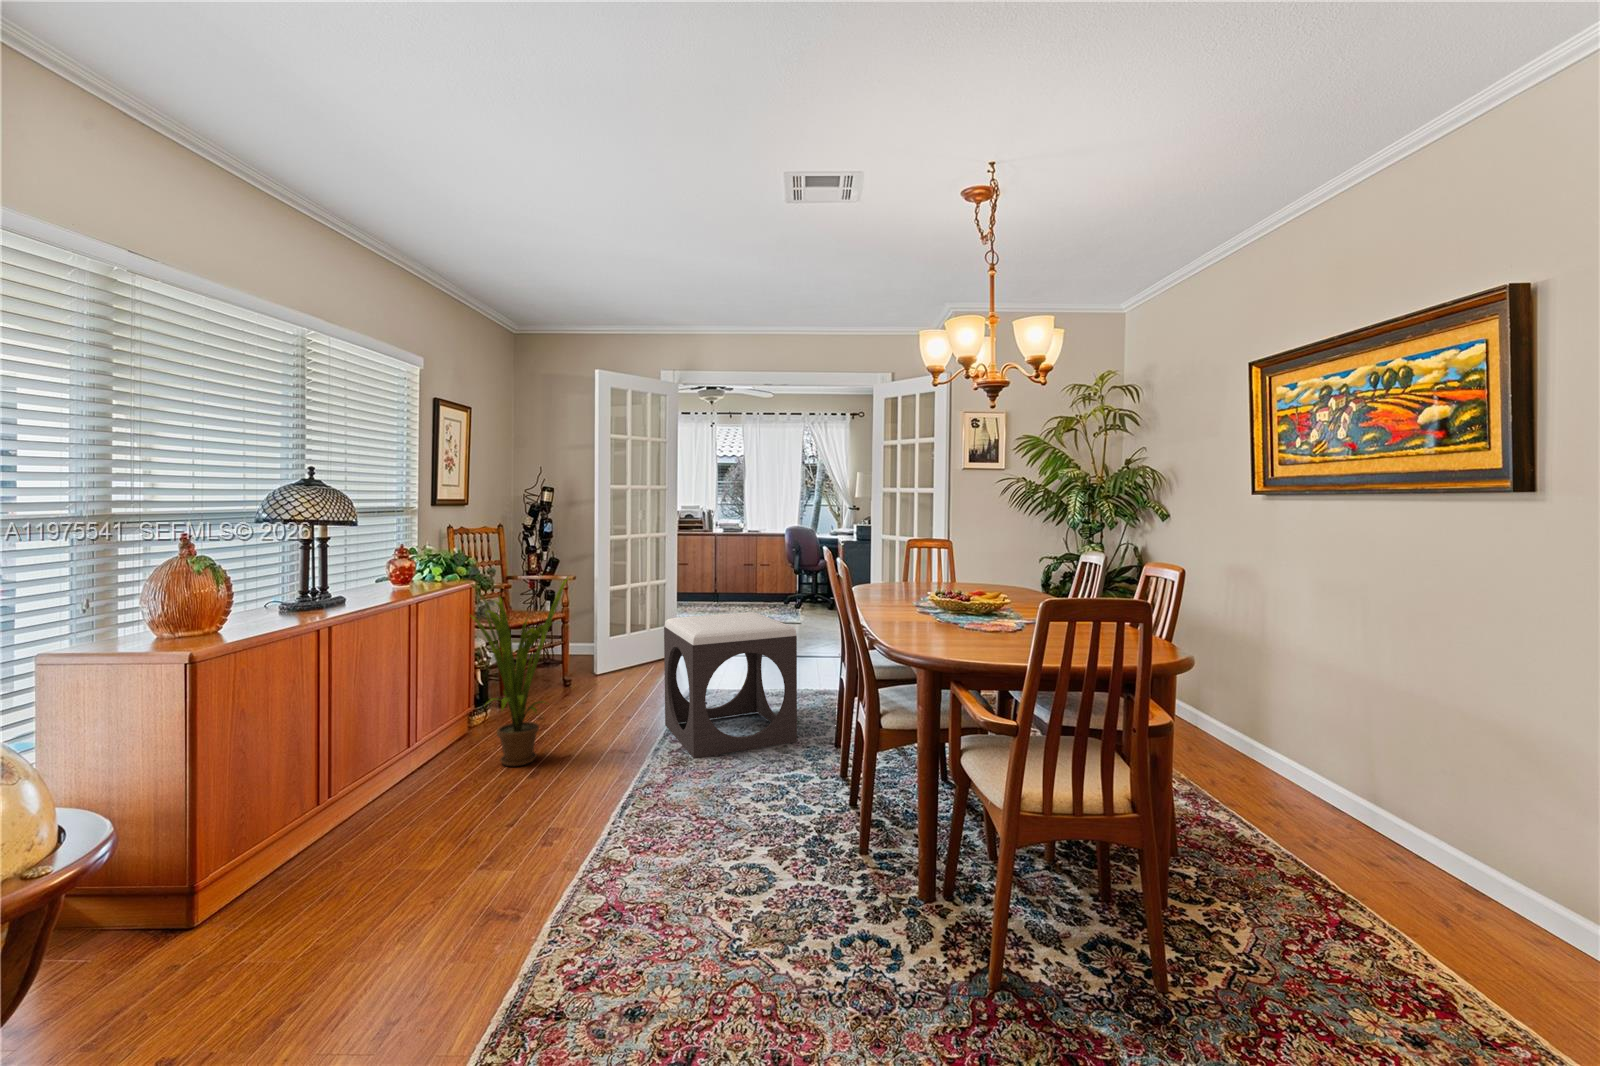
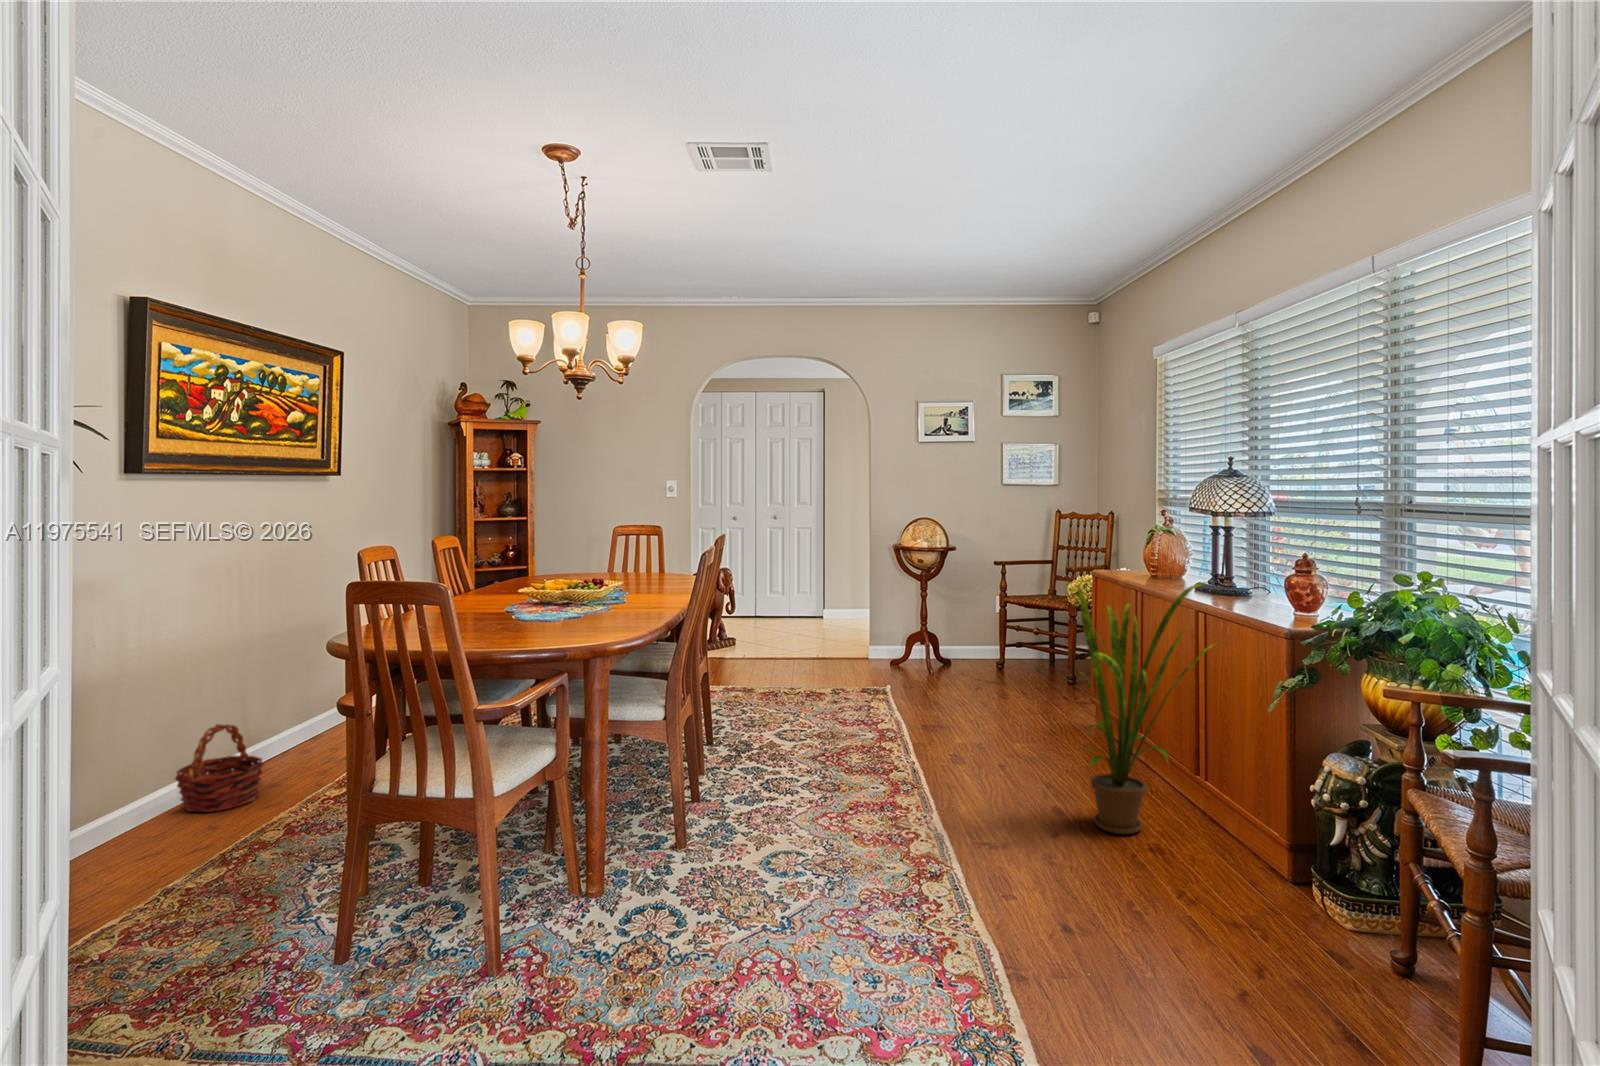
footstool: present [664,612,797,758] -> none [738,664,981,938]
basket: none [1210,708,1284,785] -> present [175,724,264,812]

